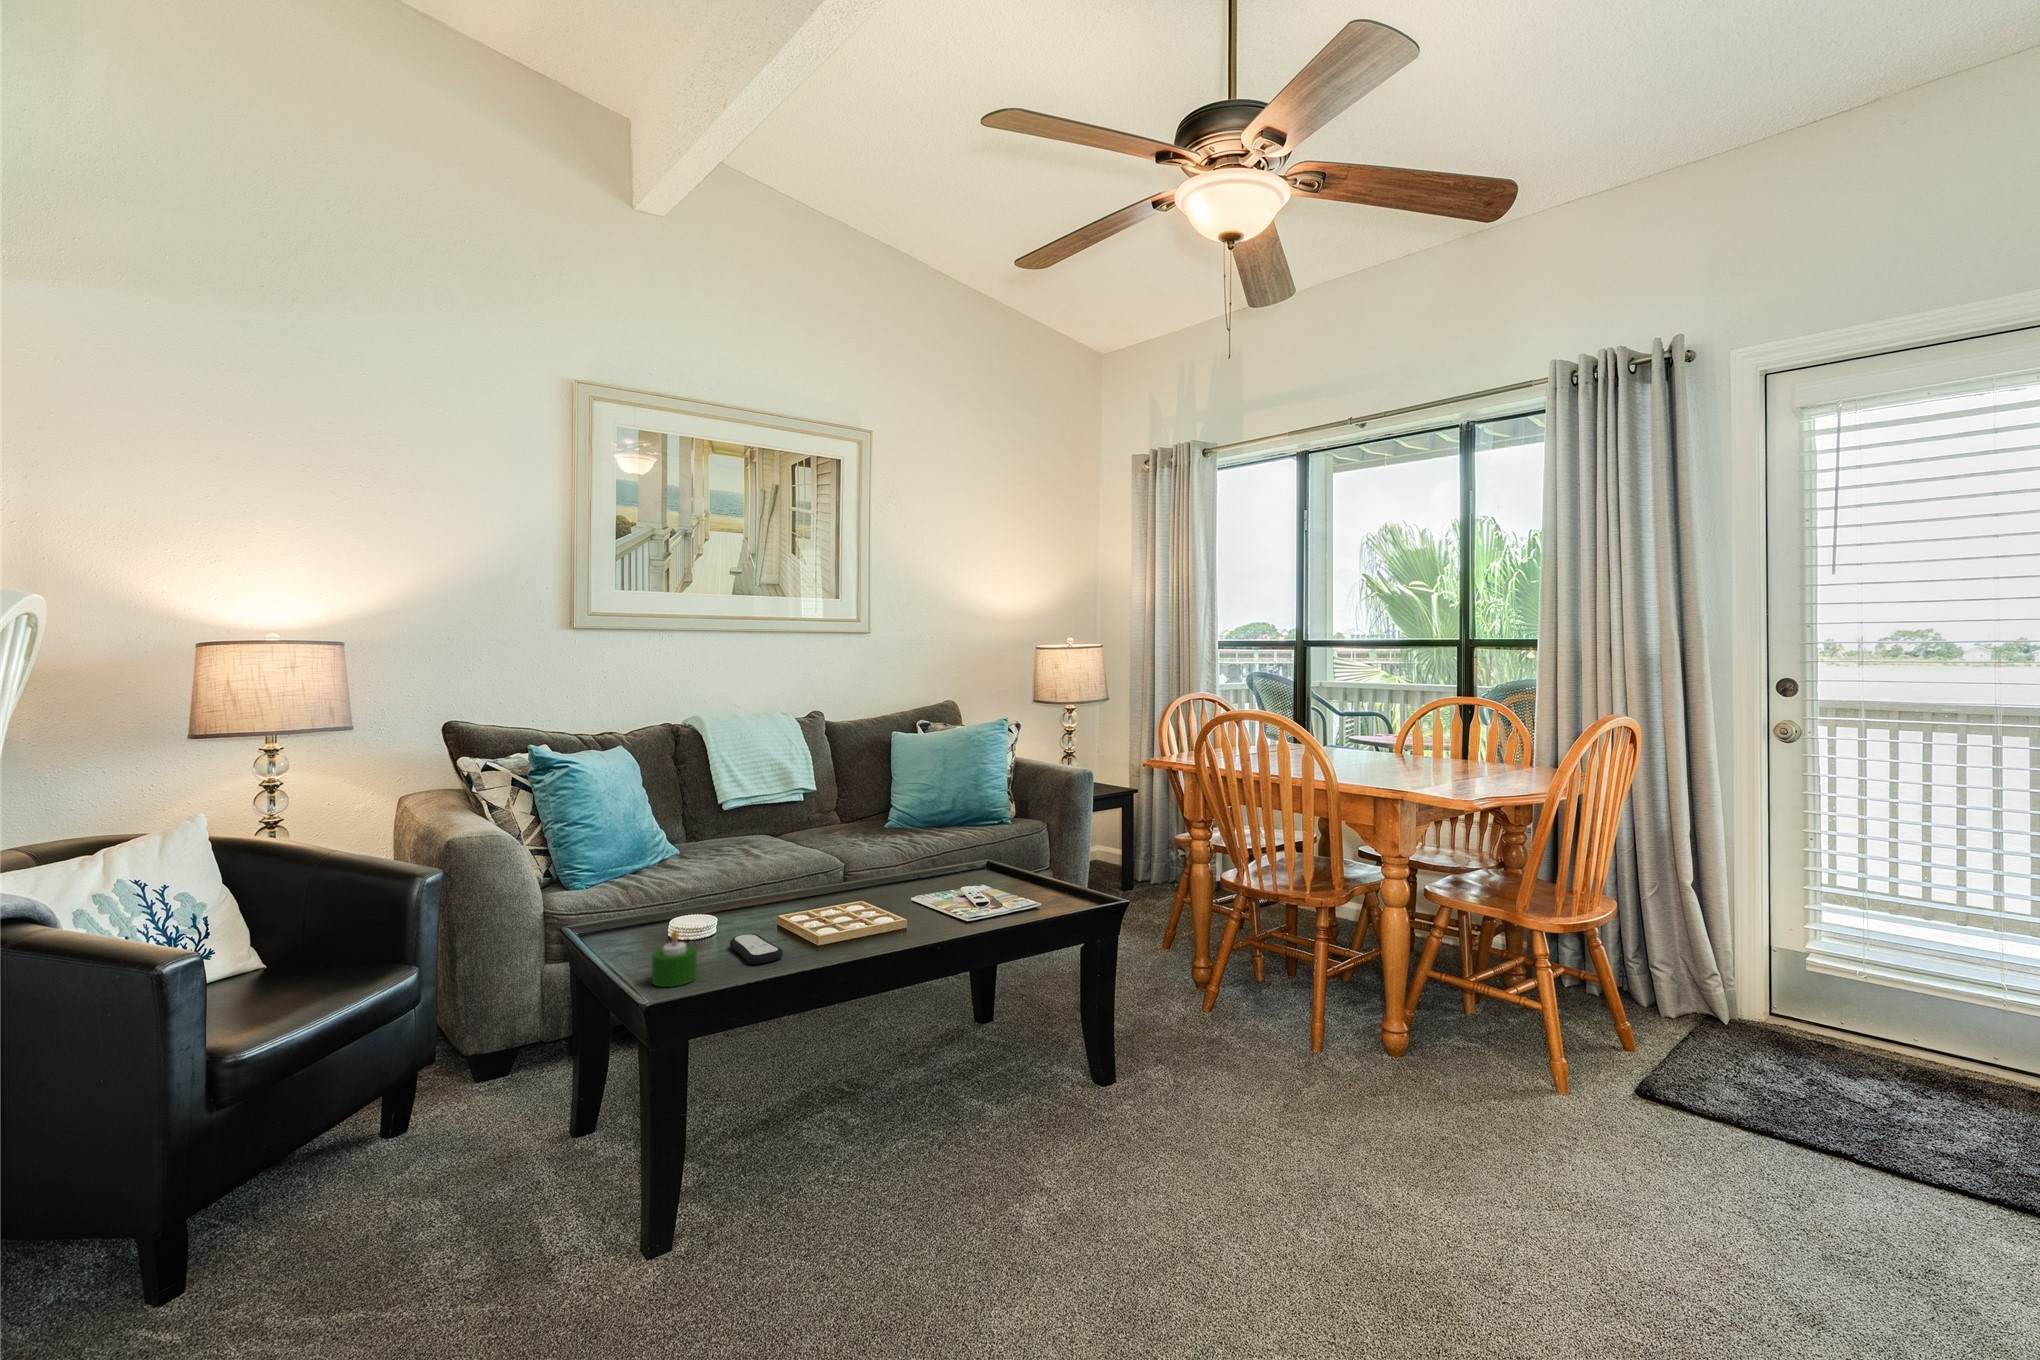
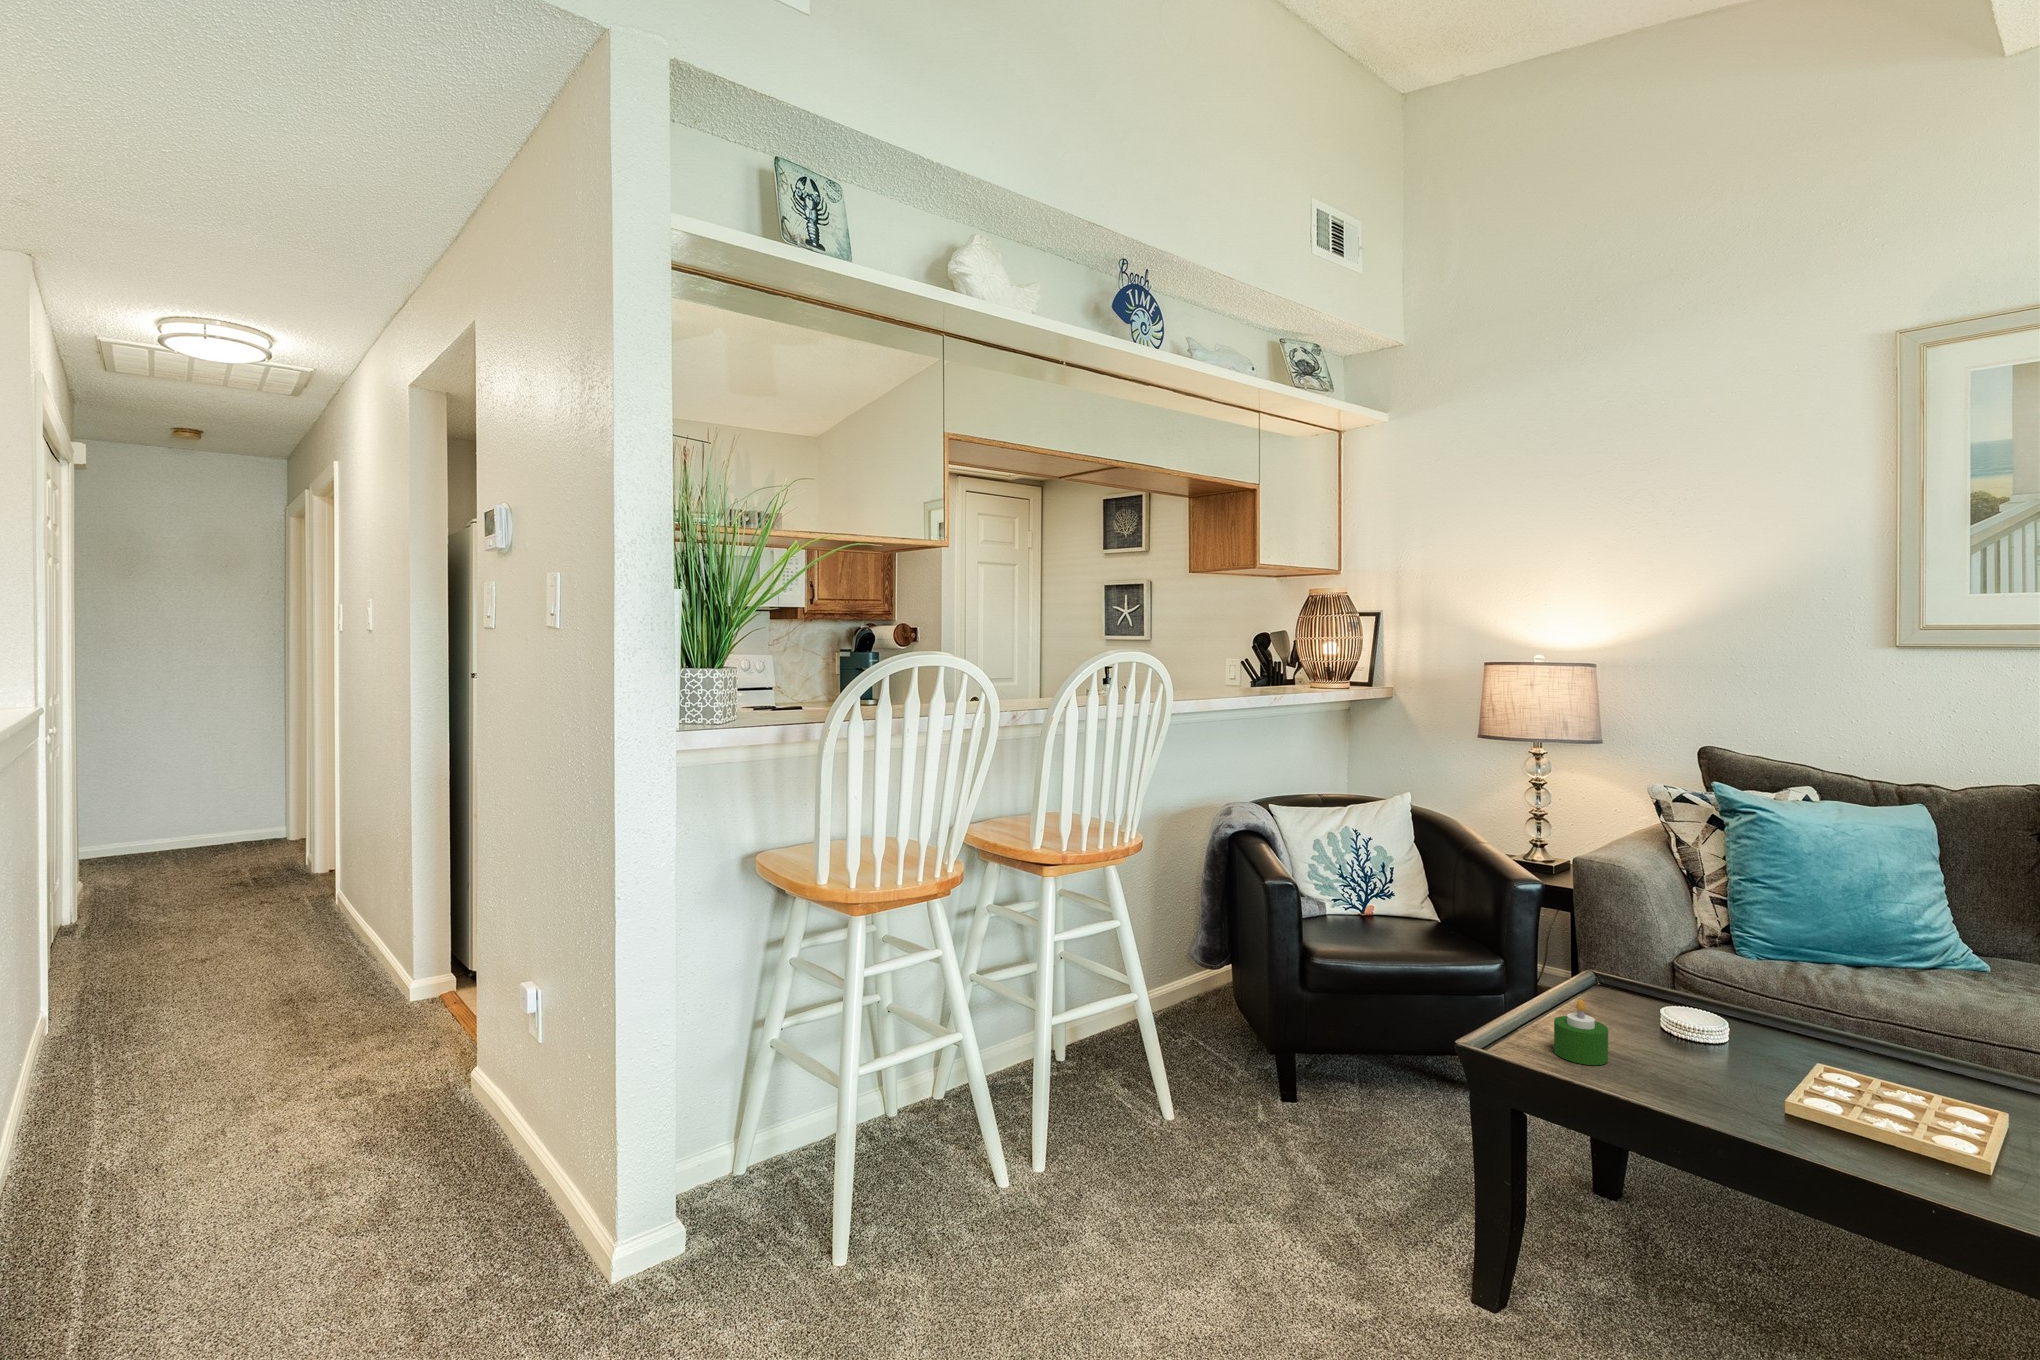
remote control: present [730,934,783,964] -> none [1673,1055,1747,1100]

